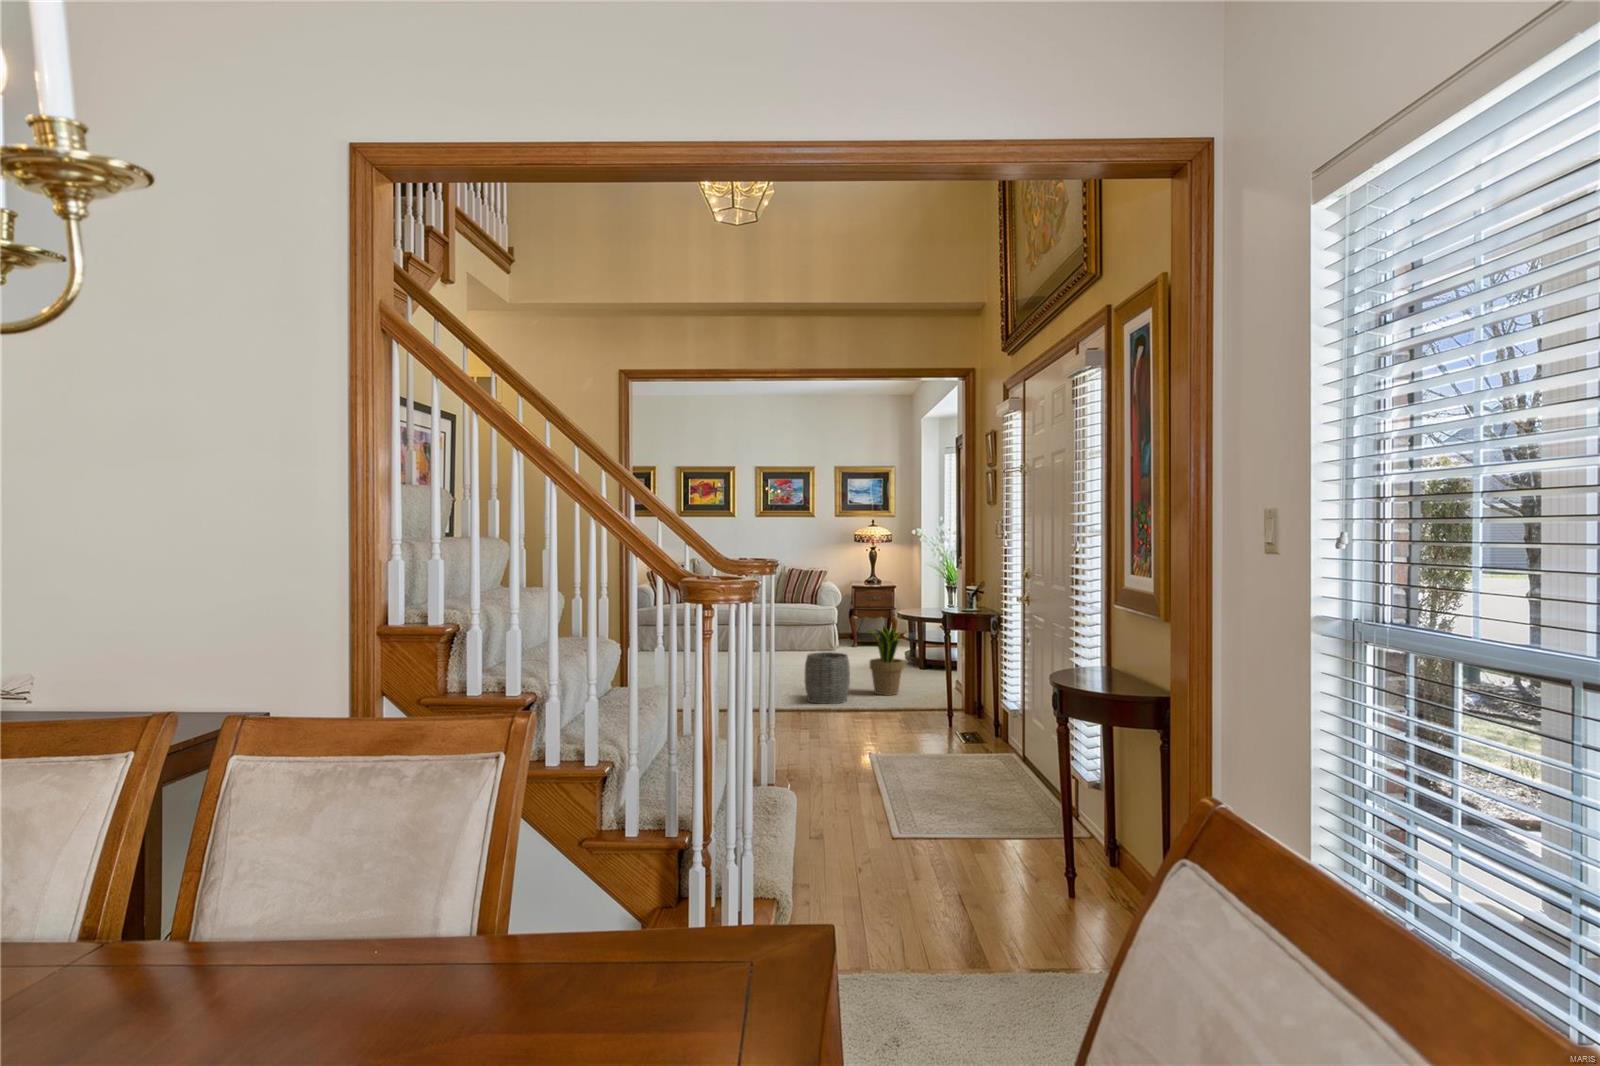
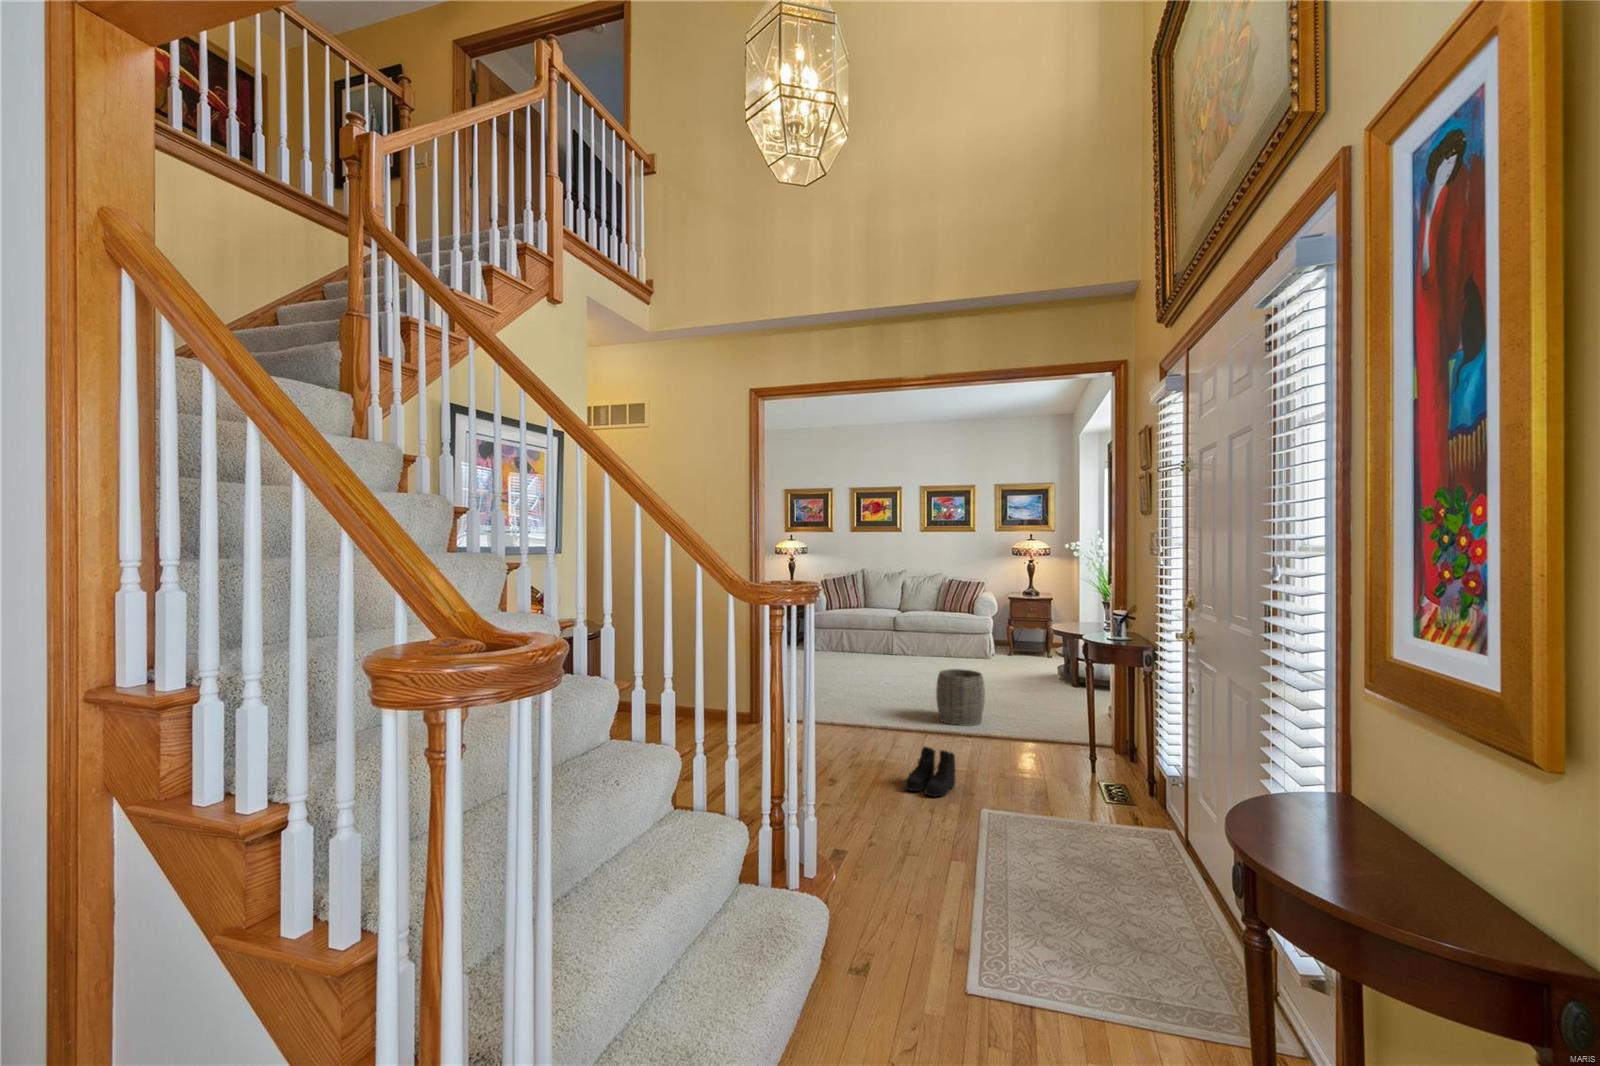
potted plant: present [867,627,903,695] -> none [1004,644,1050,718]
boots: none [801,710,843,749] -> present [905,747,956,797]

